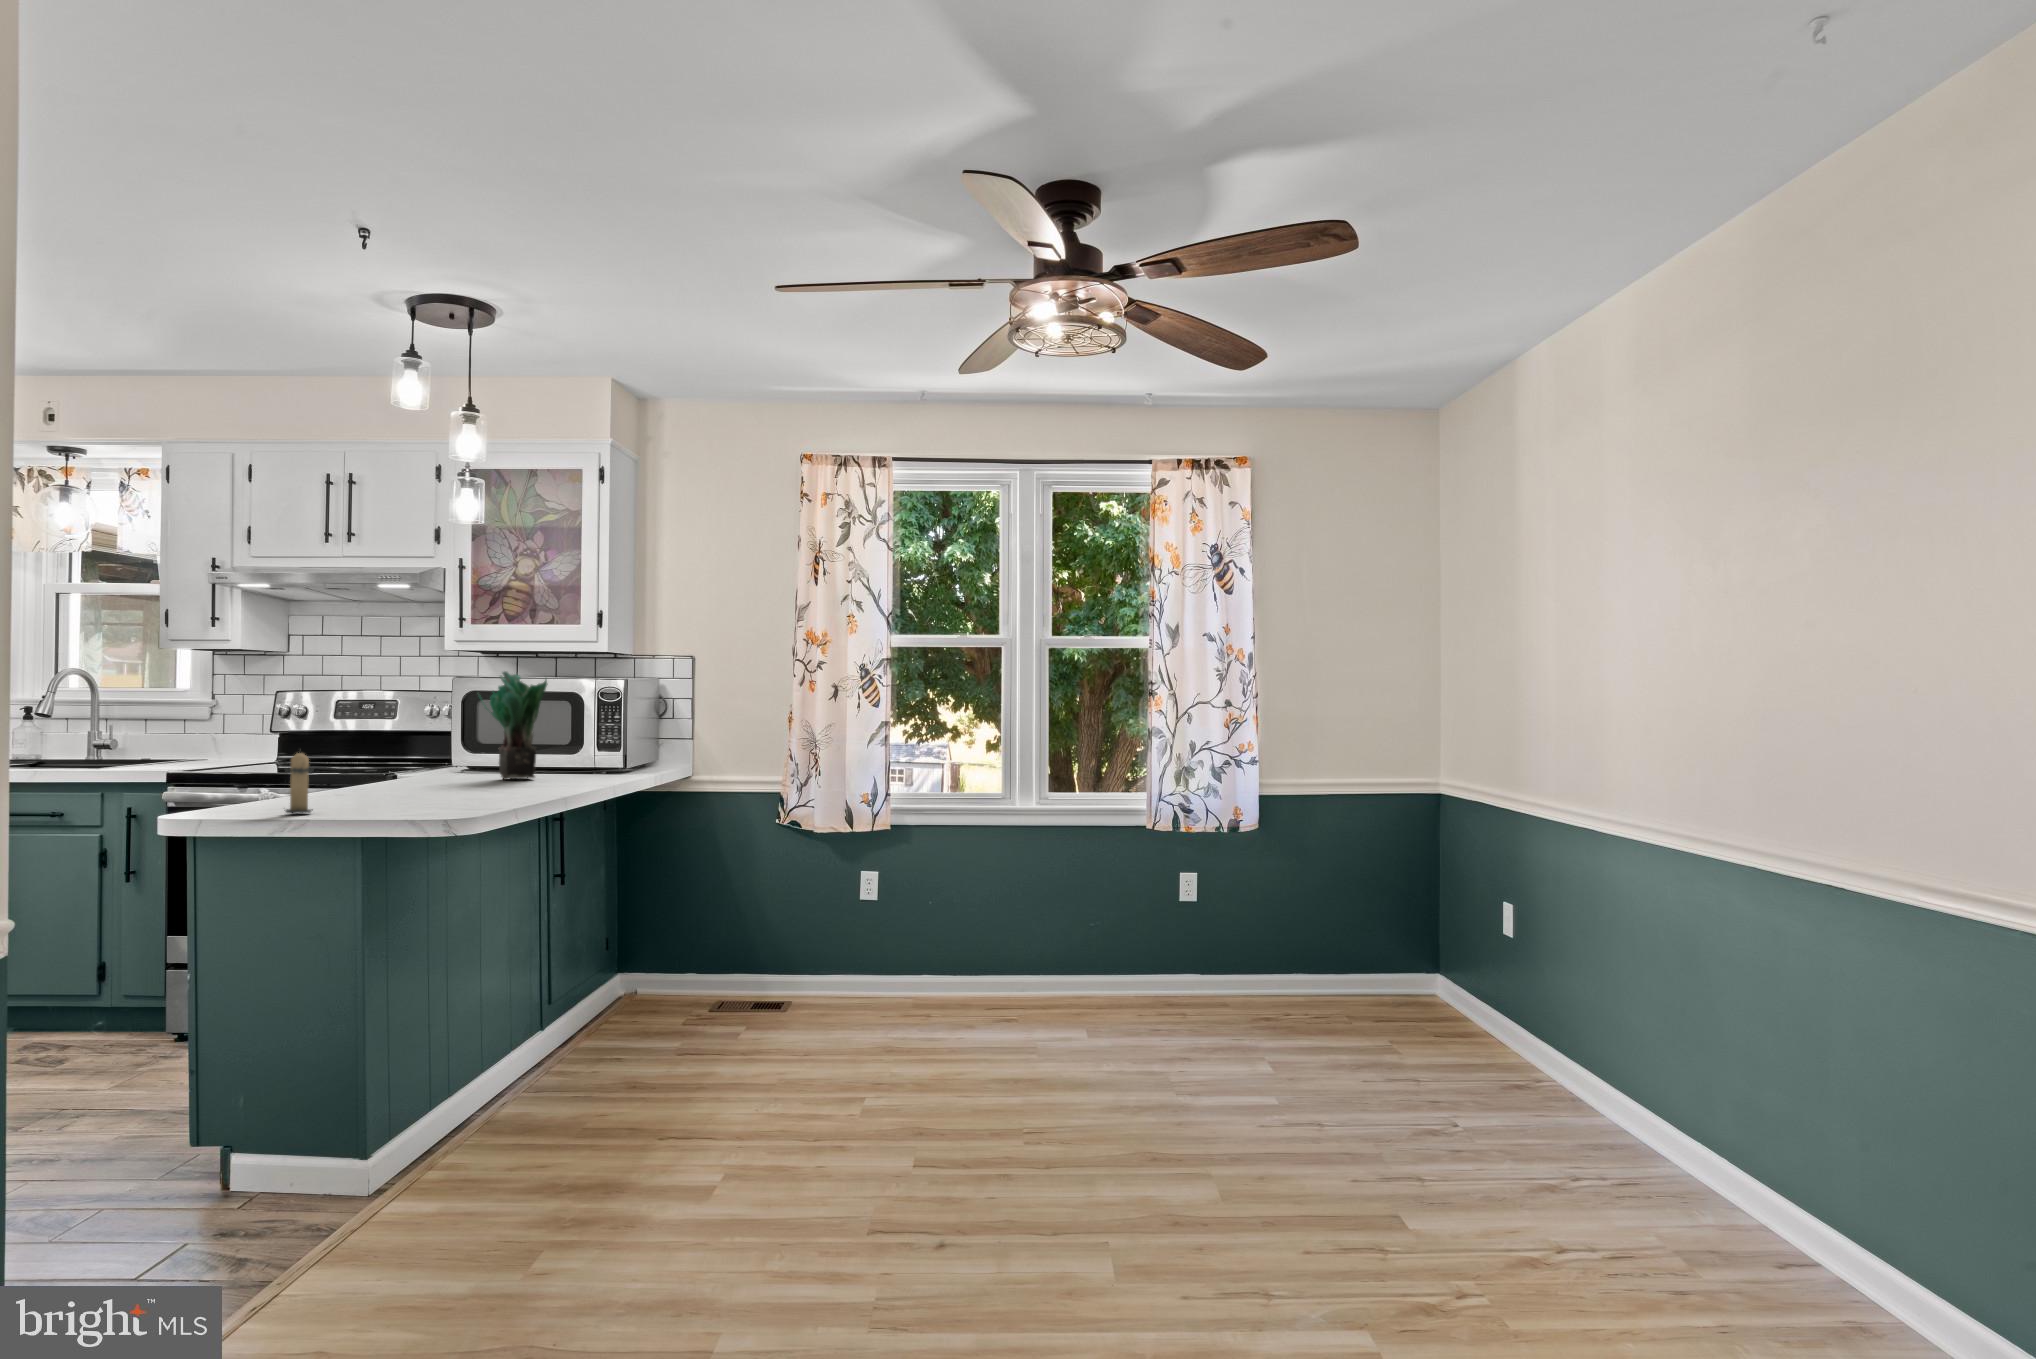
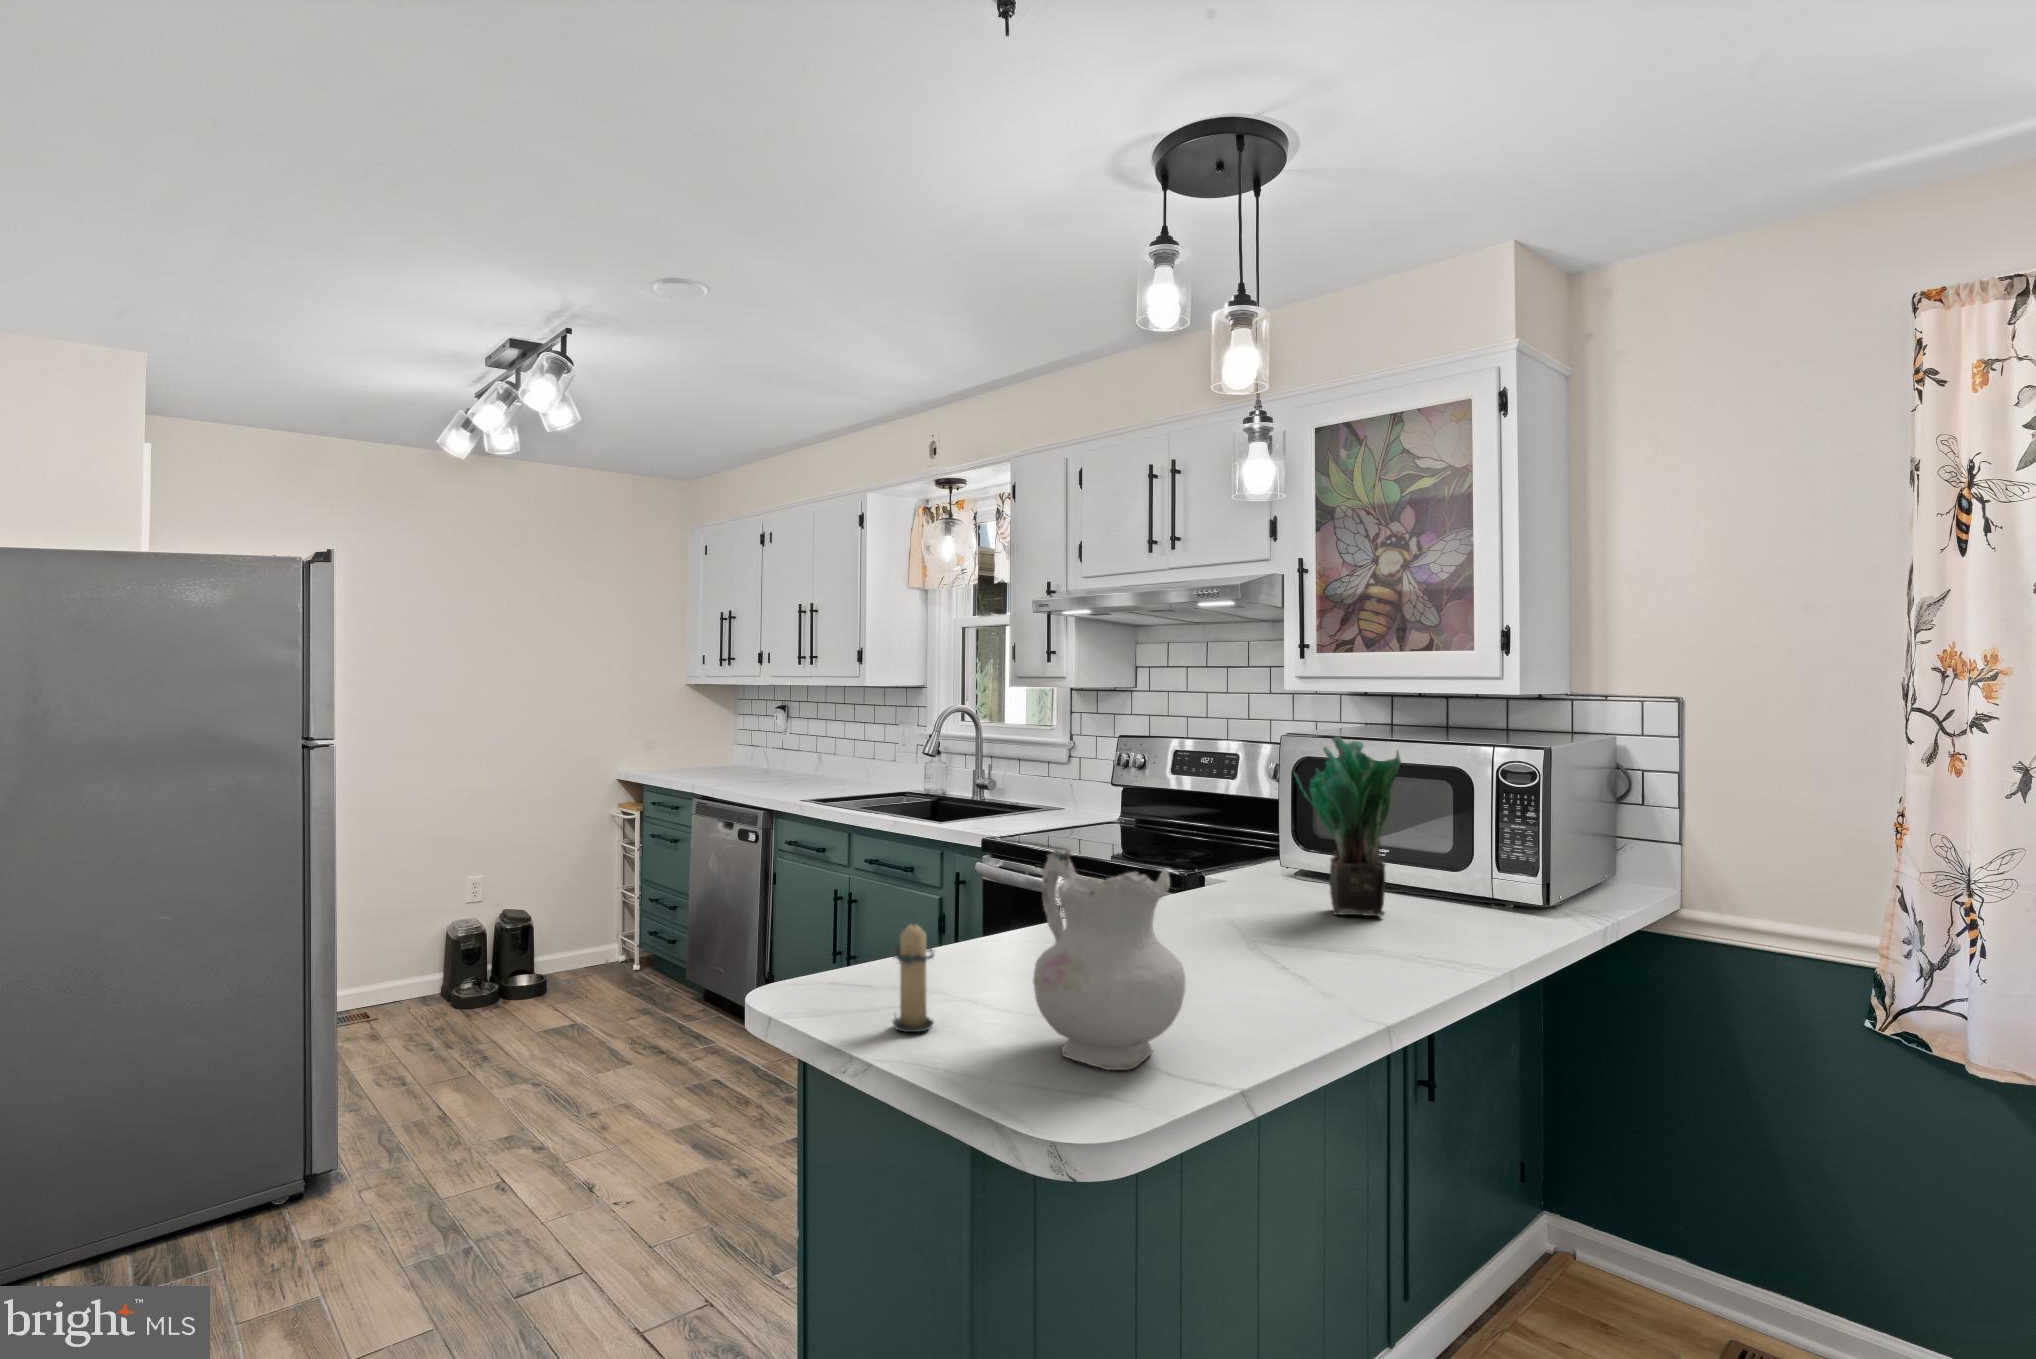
ceramic pitcher: none [381,707,475,812] -> present [1033,850,1185,1070]

